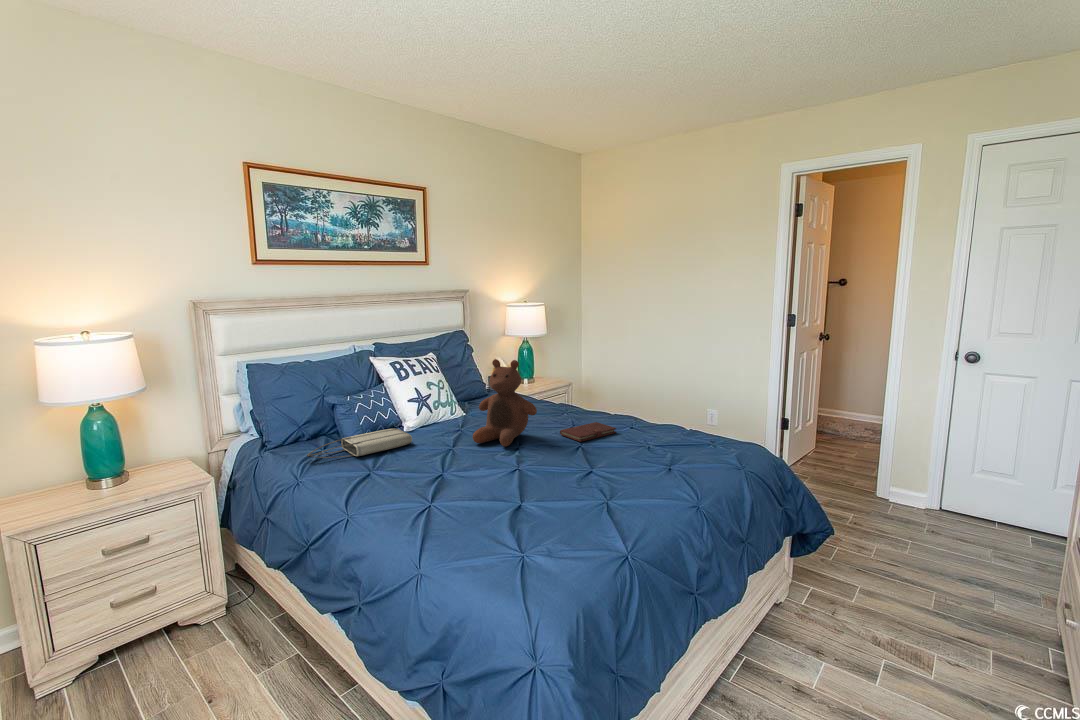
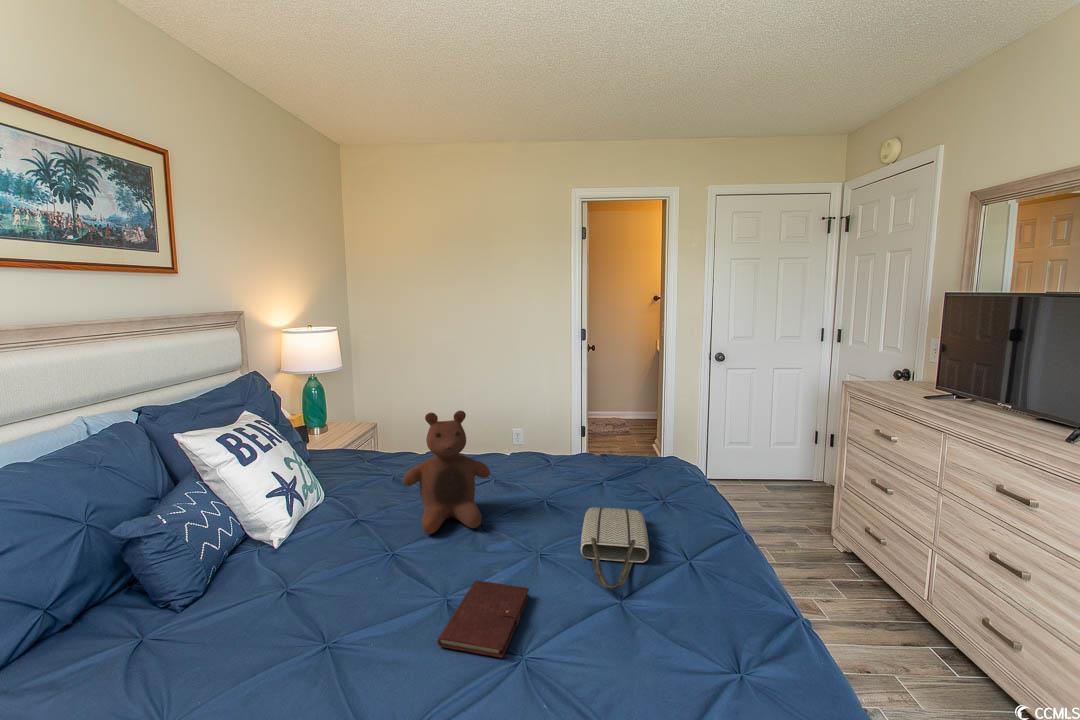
notebook: present [560,422,616,442] -> present [437,580,529,658]
tote bag: present [307,428,412,458] -> present [581,507,649,589]

